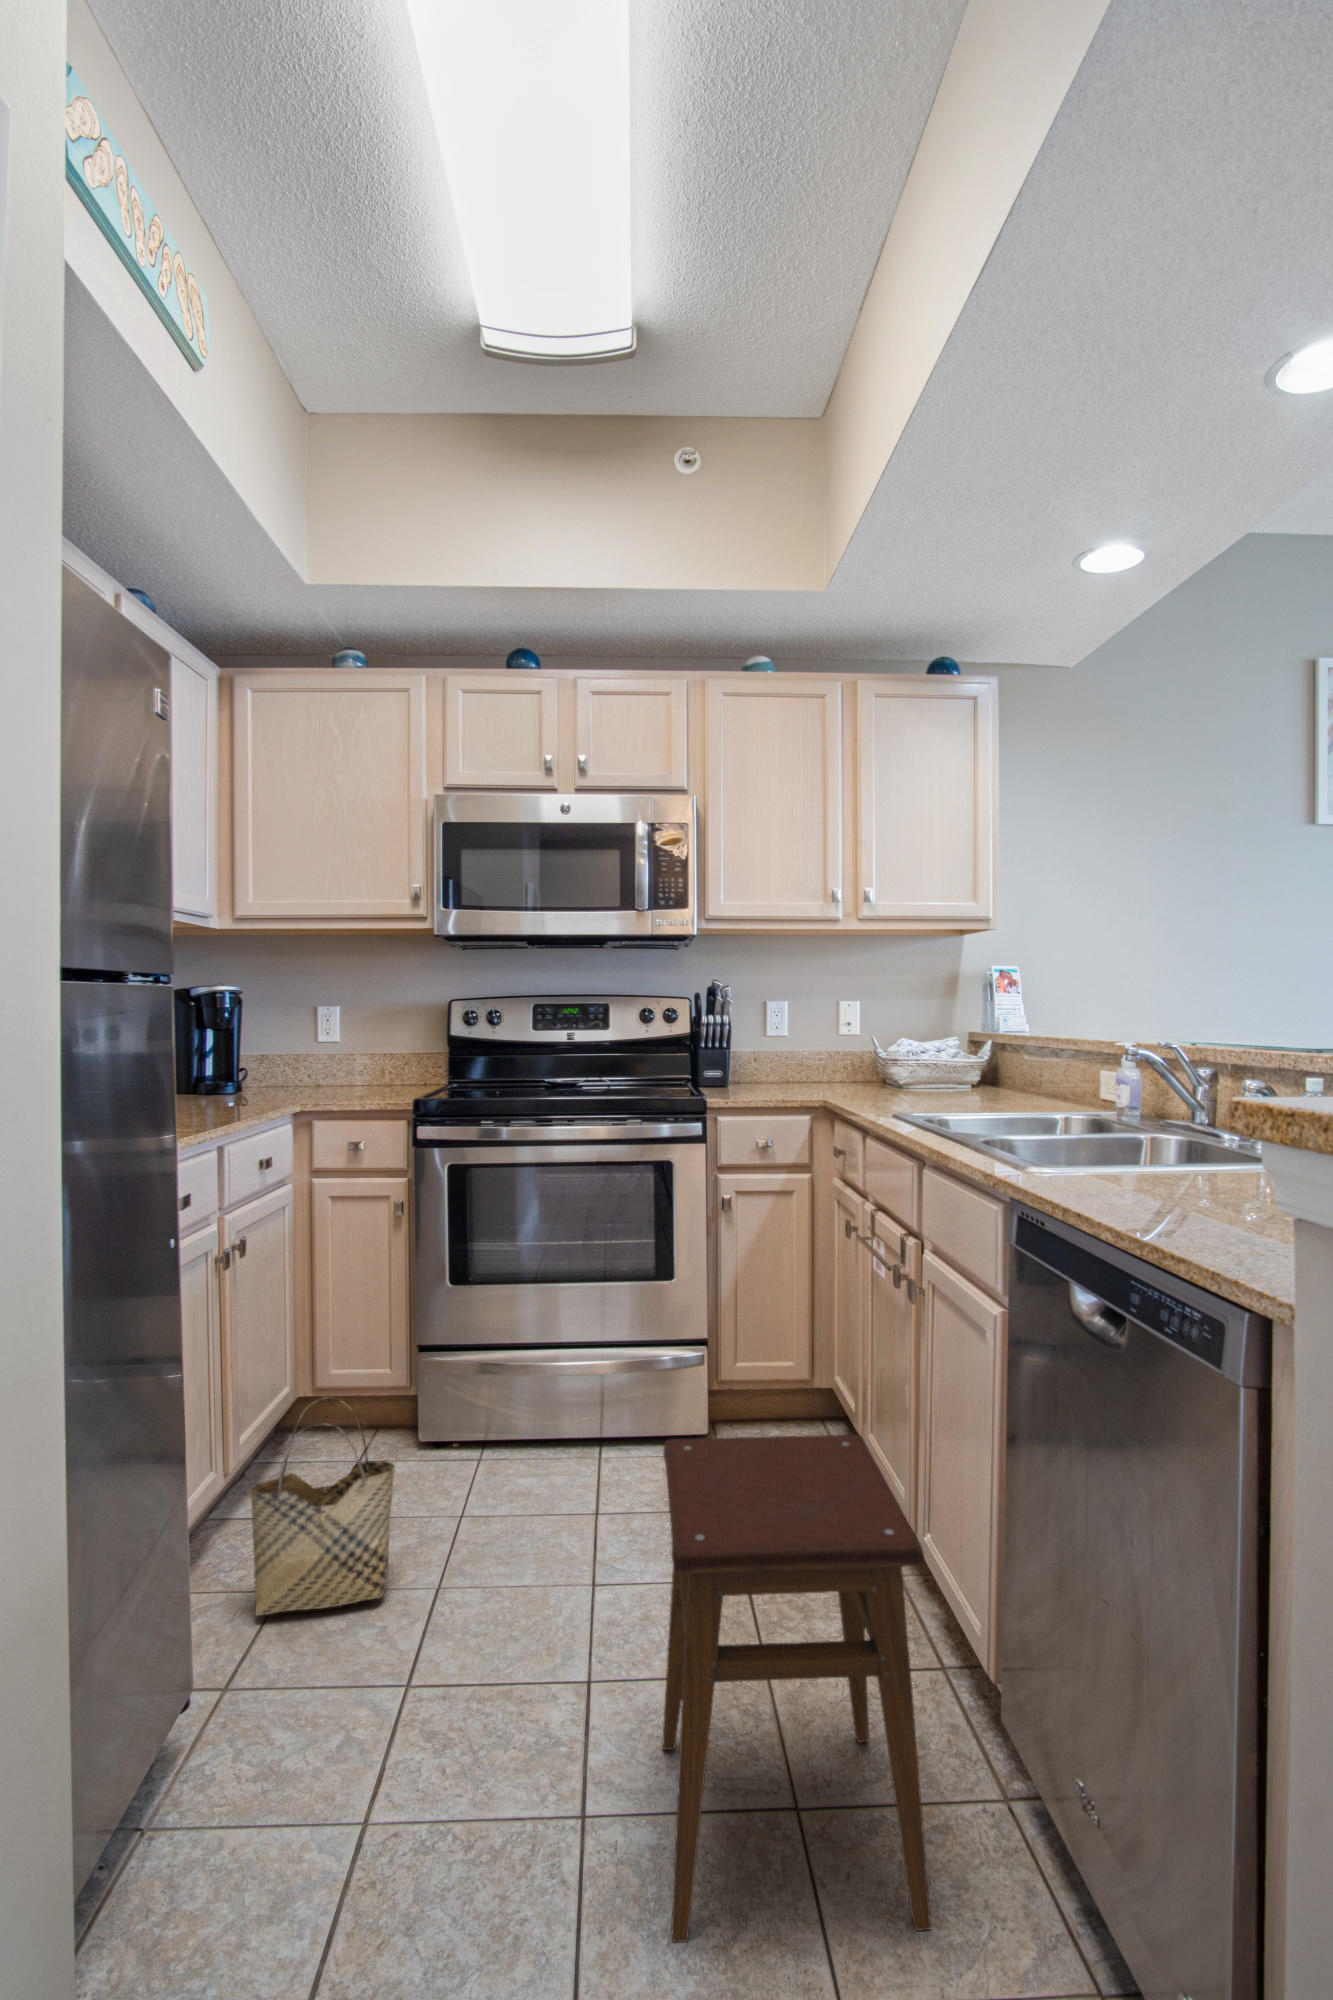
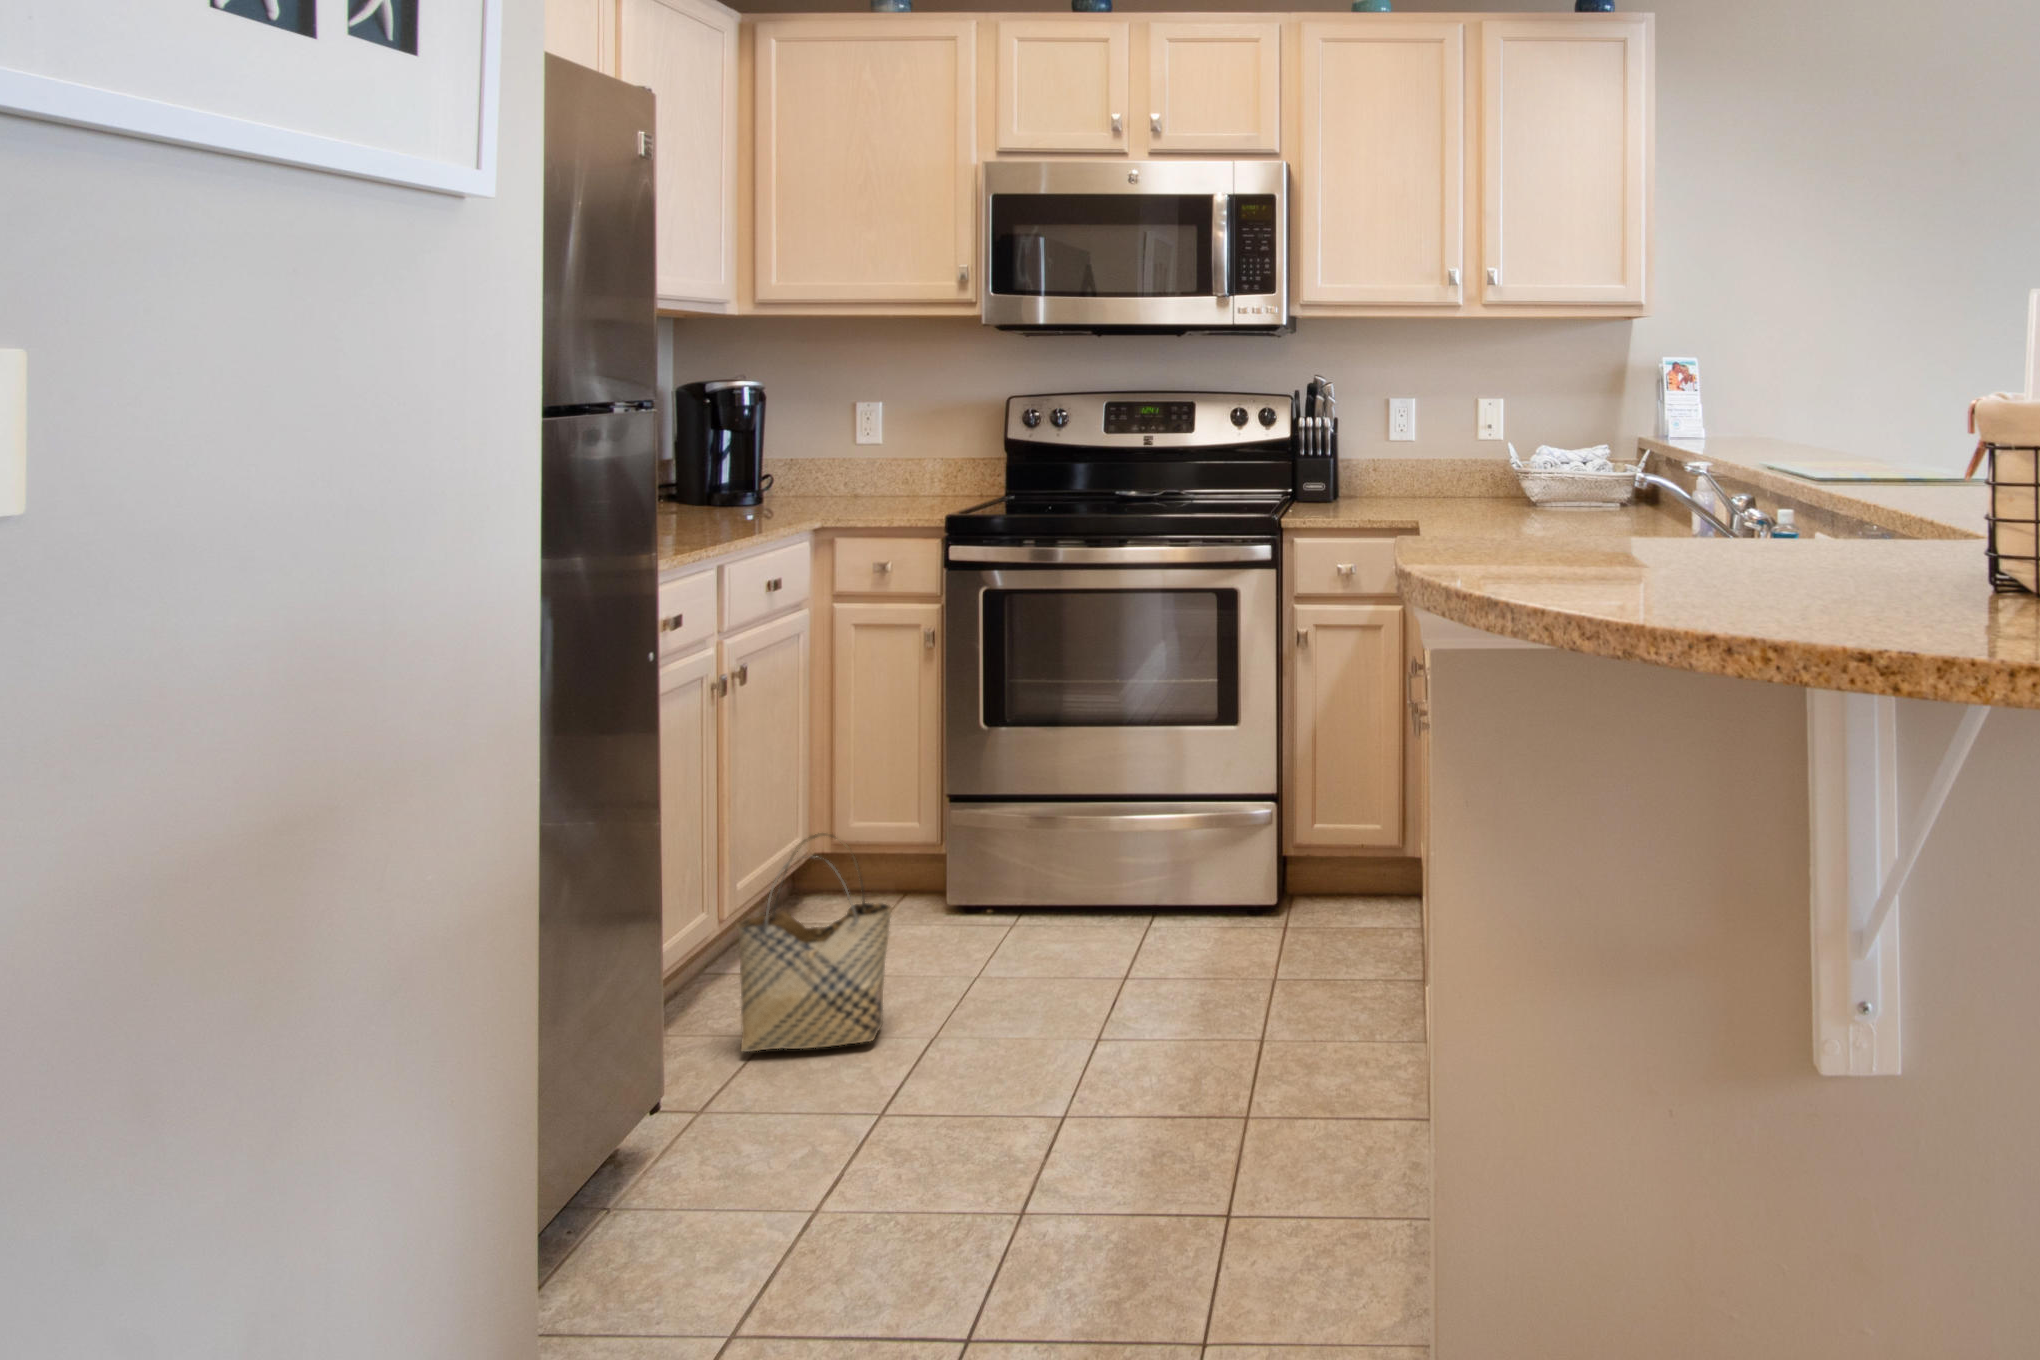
stool: present [663,1435,931,1942] -> none [1072,863,1322,1295]

